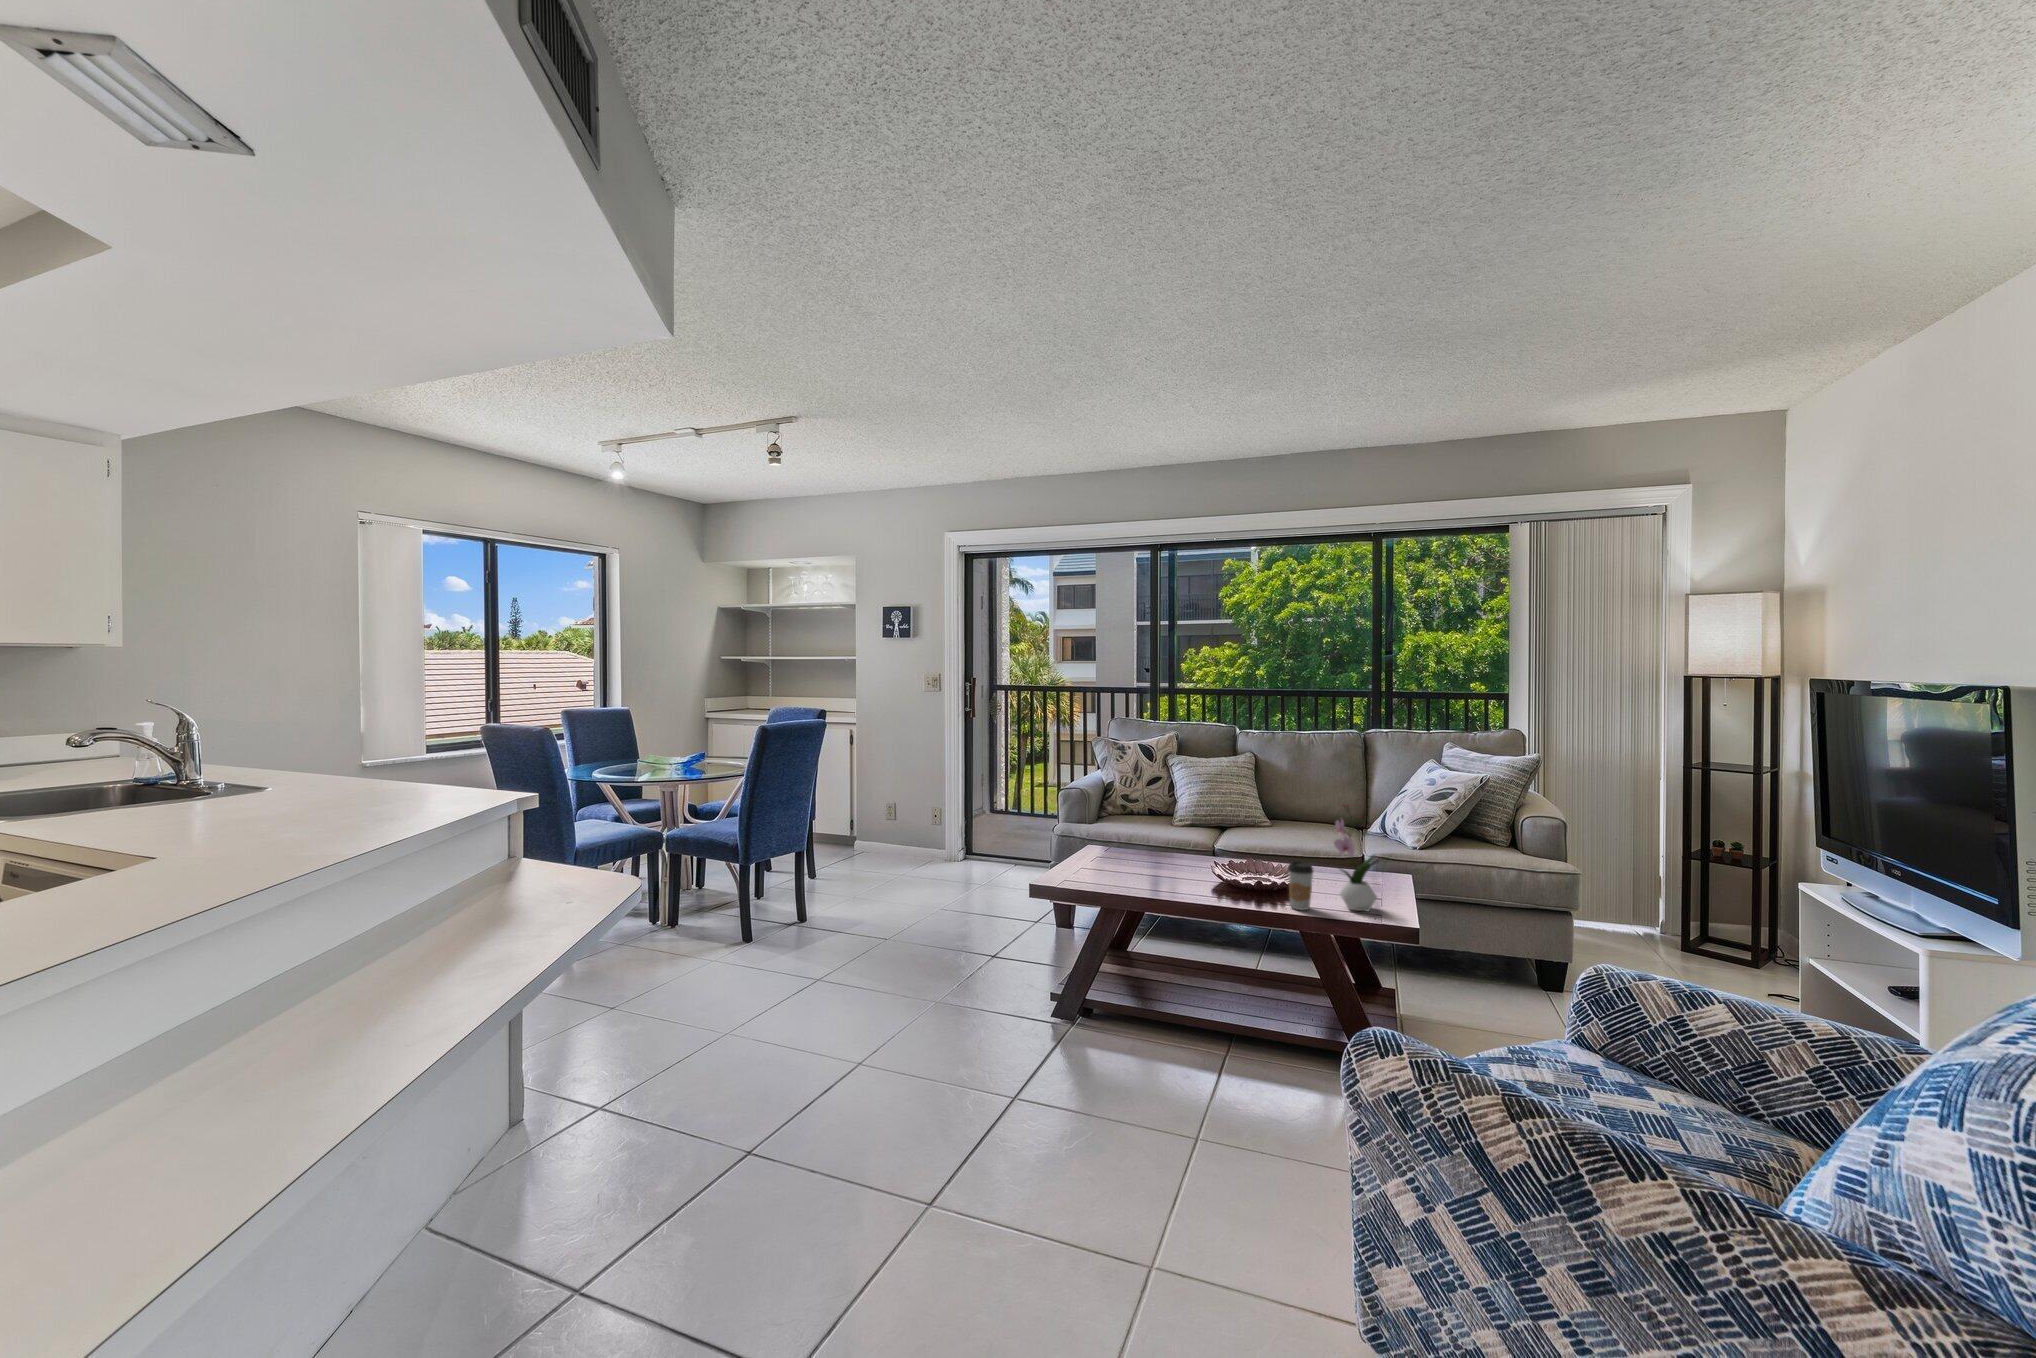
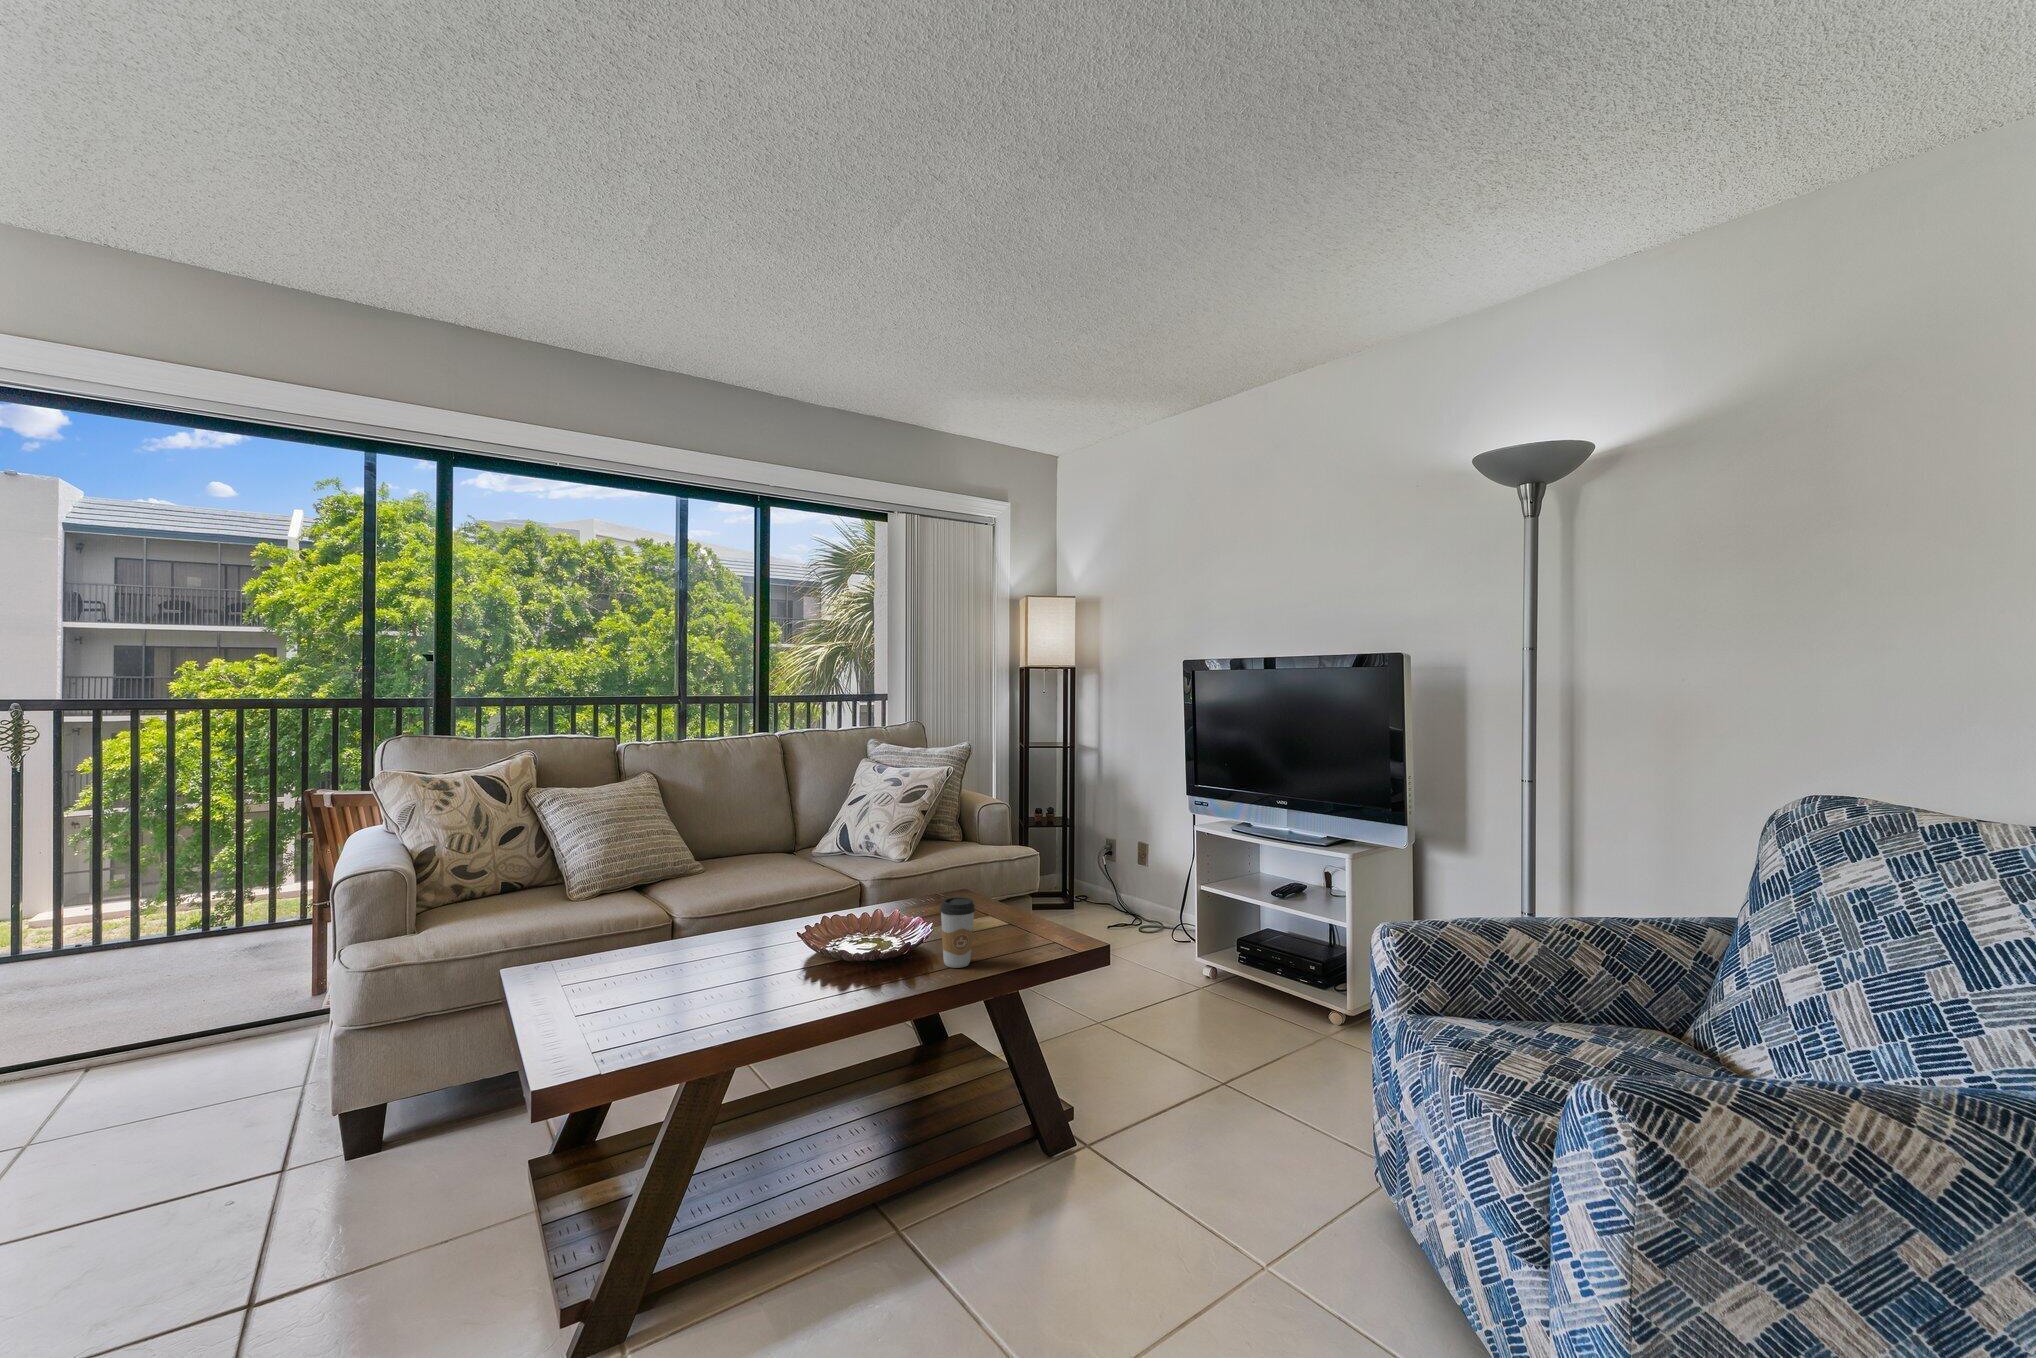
flower arrangement: present [1334,804,1378,912] -> none [973,808,1034,948]

